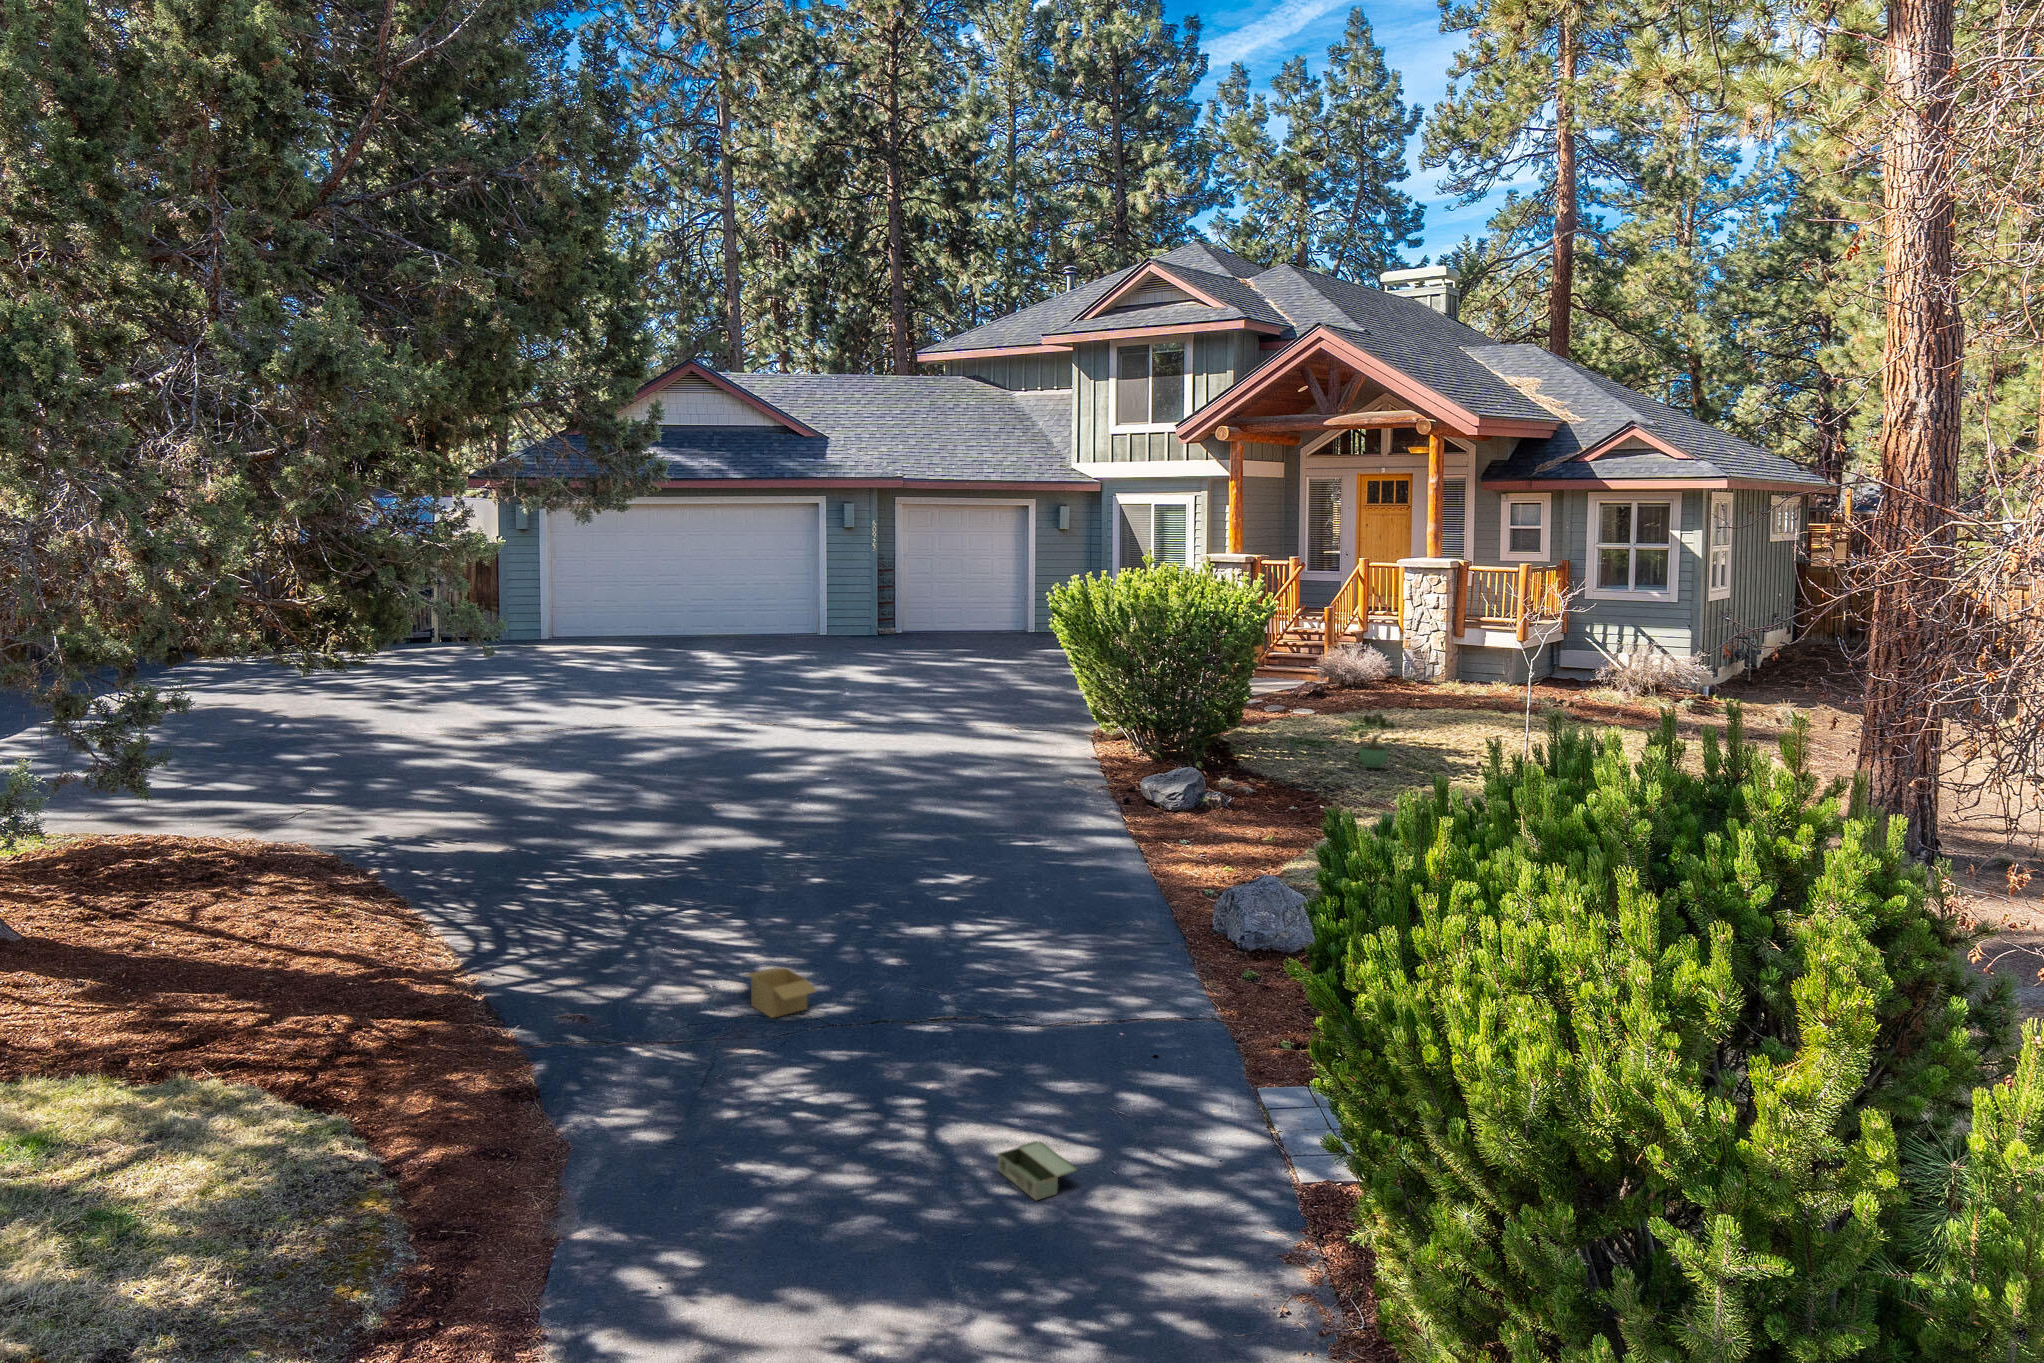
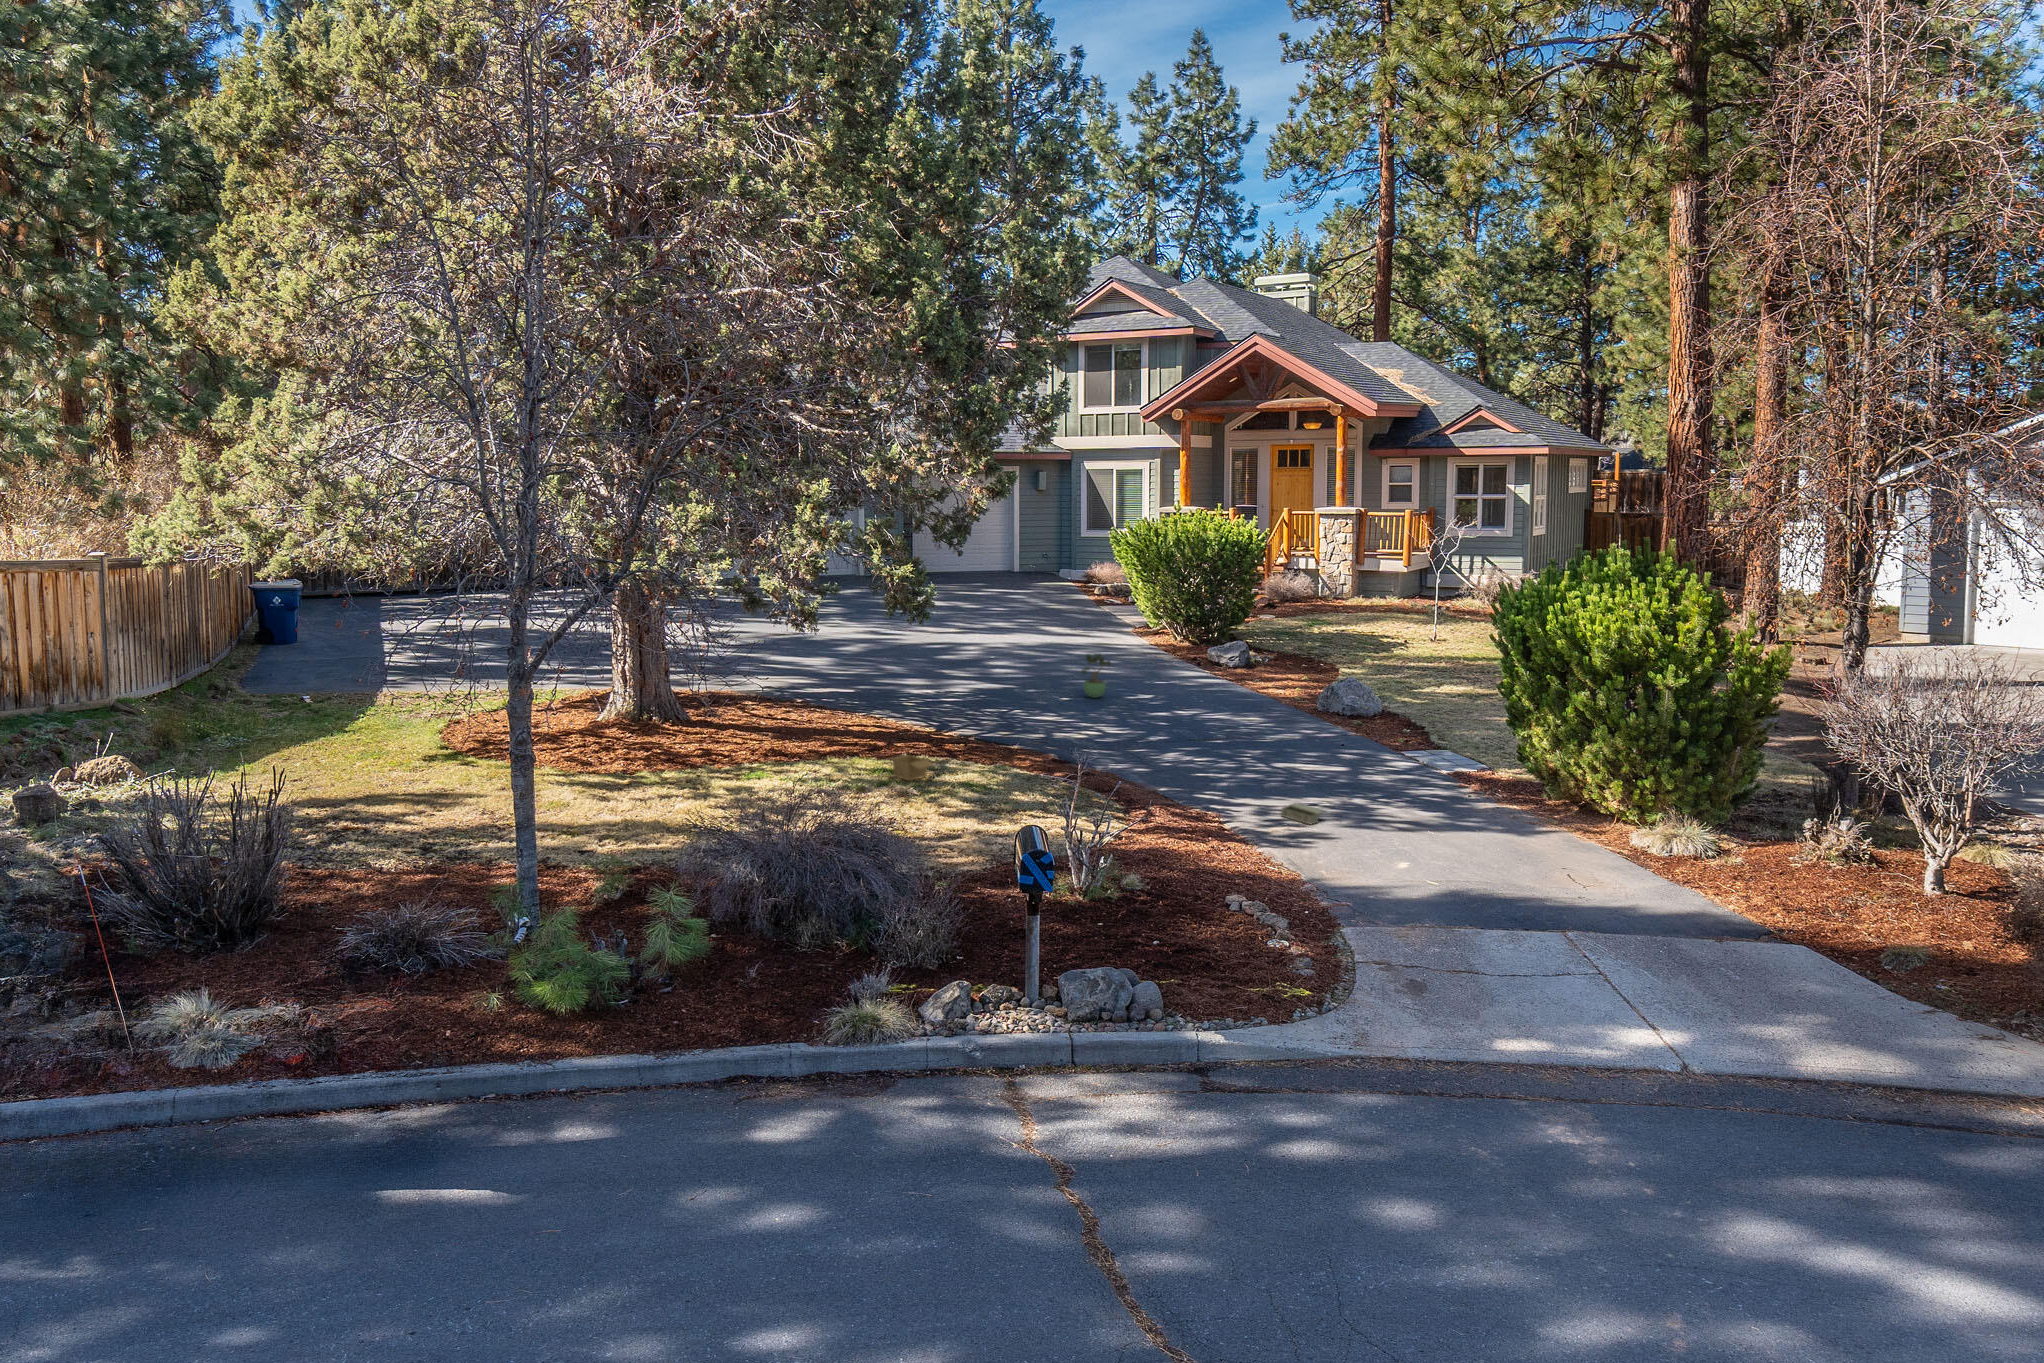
potted plant: present [1357,714,1395,768] -> present [1082,654,1111,698]
cardboard box: present [744,967,816,1018] -> present [888,755,933,781]

